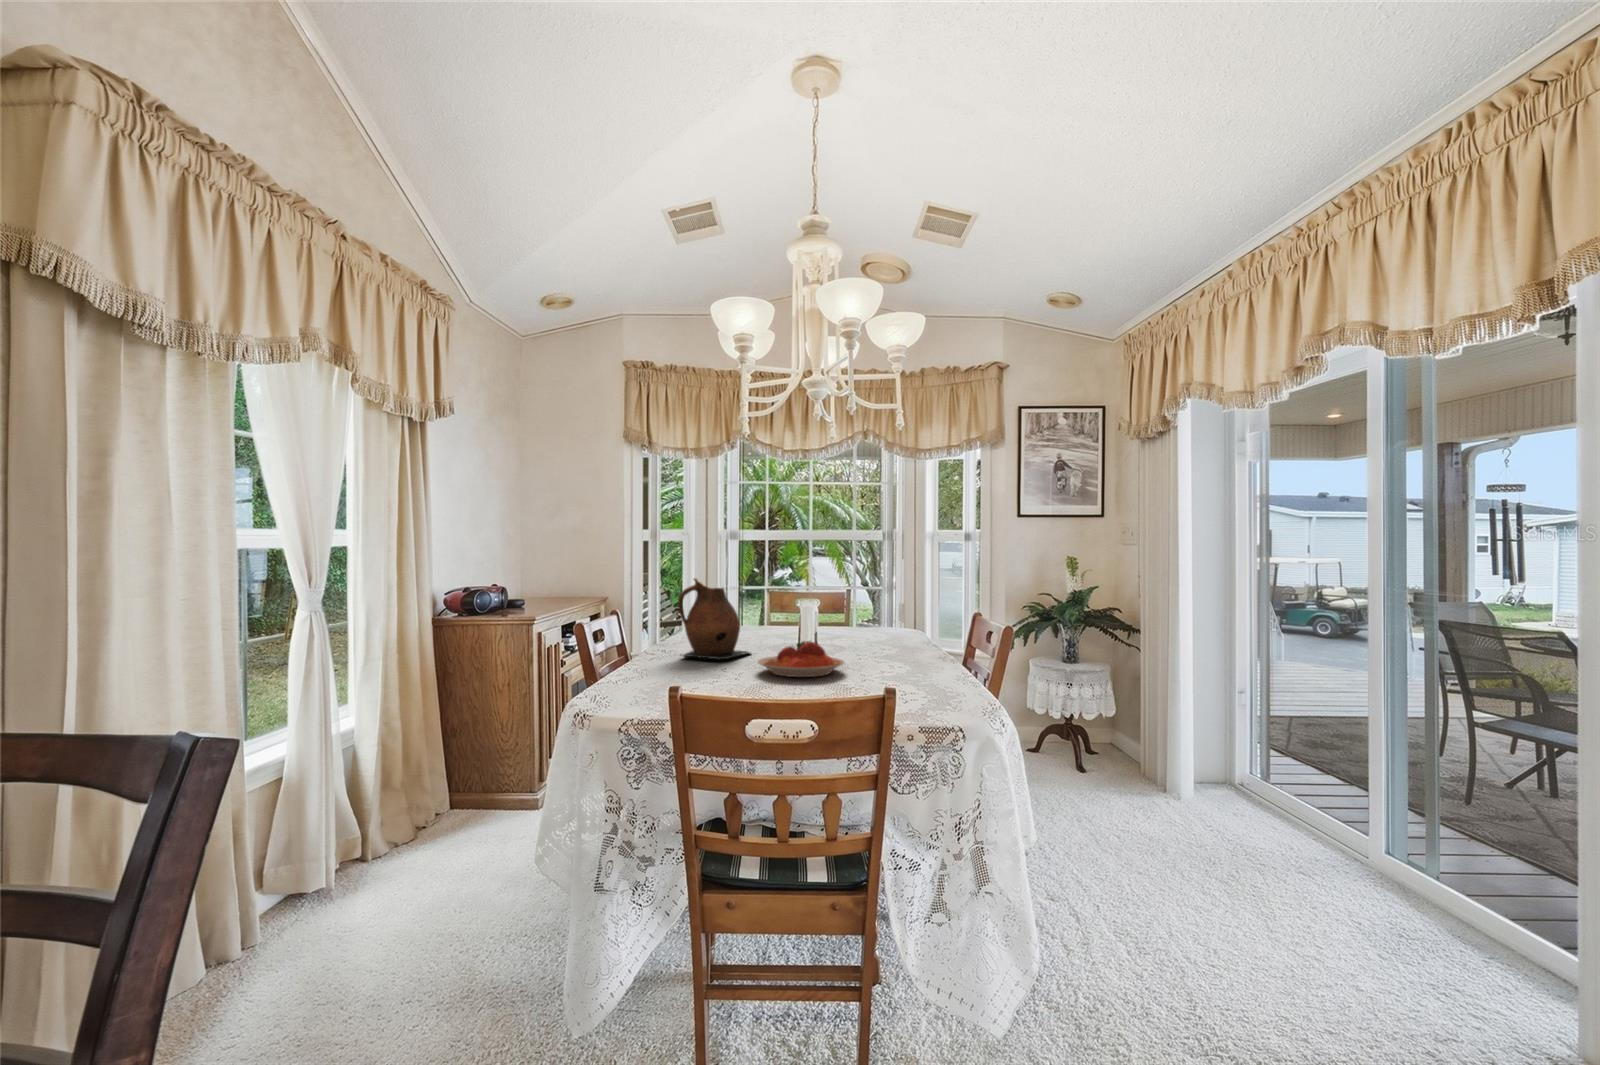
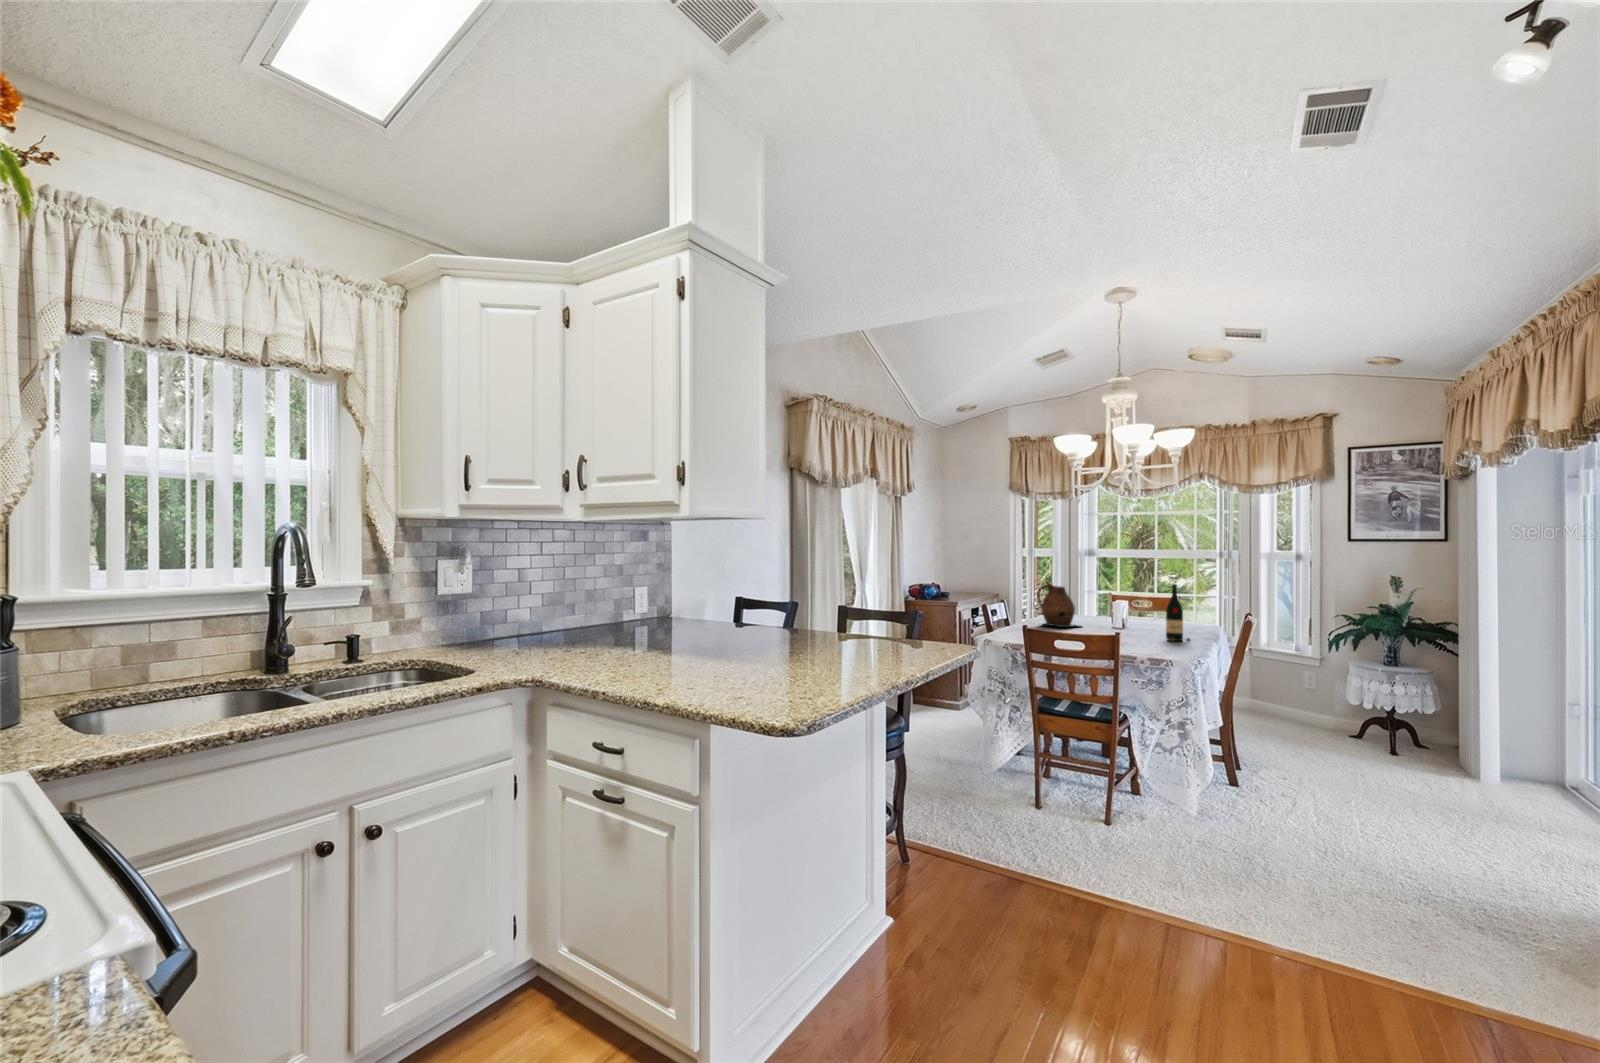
wine bottle: none [896,580,935,677] -> present [1166,584,1190,642]
plate: present [758,641,844,677] -> none [1079,617,1133,637]

